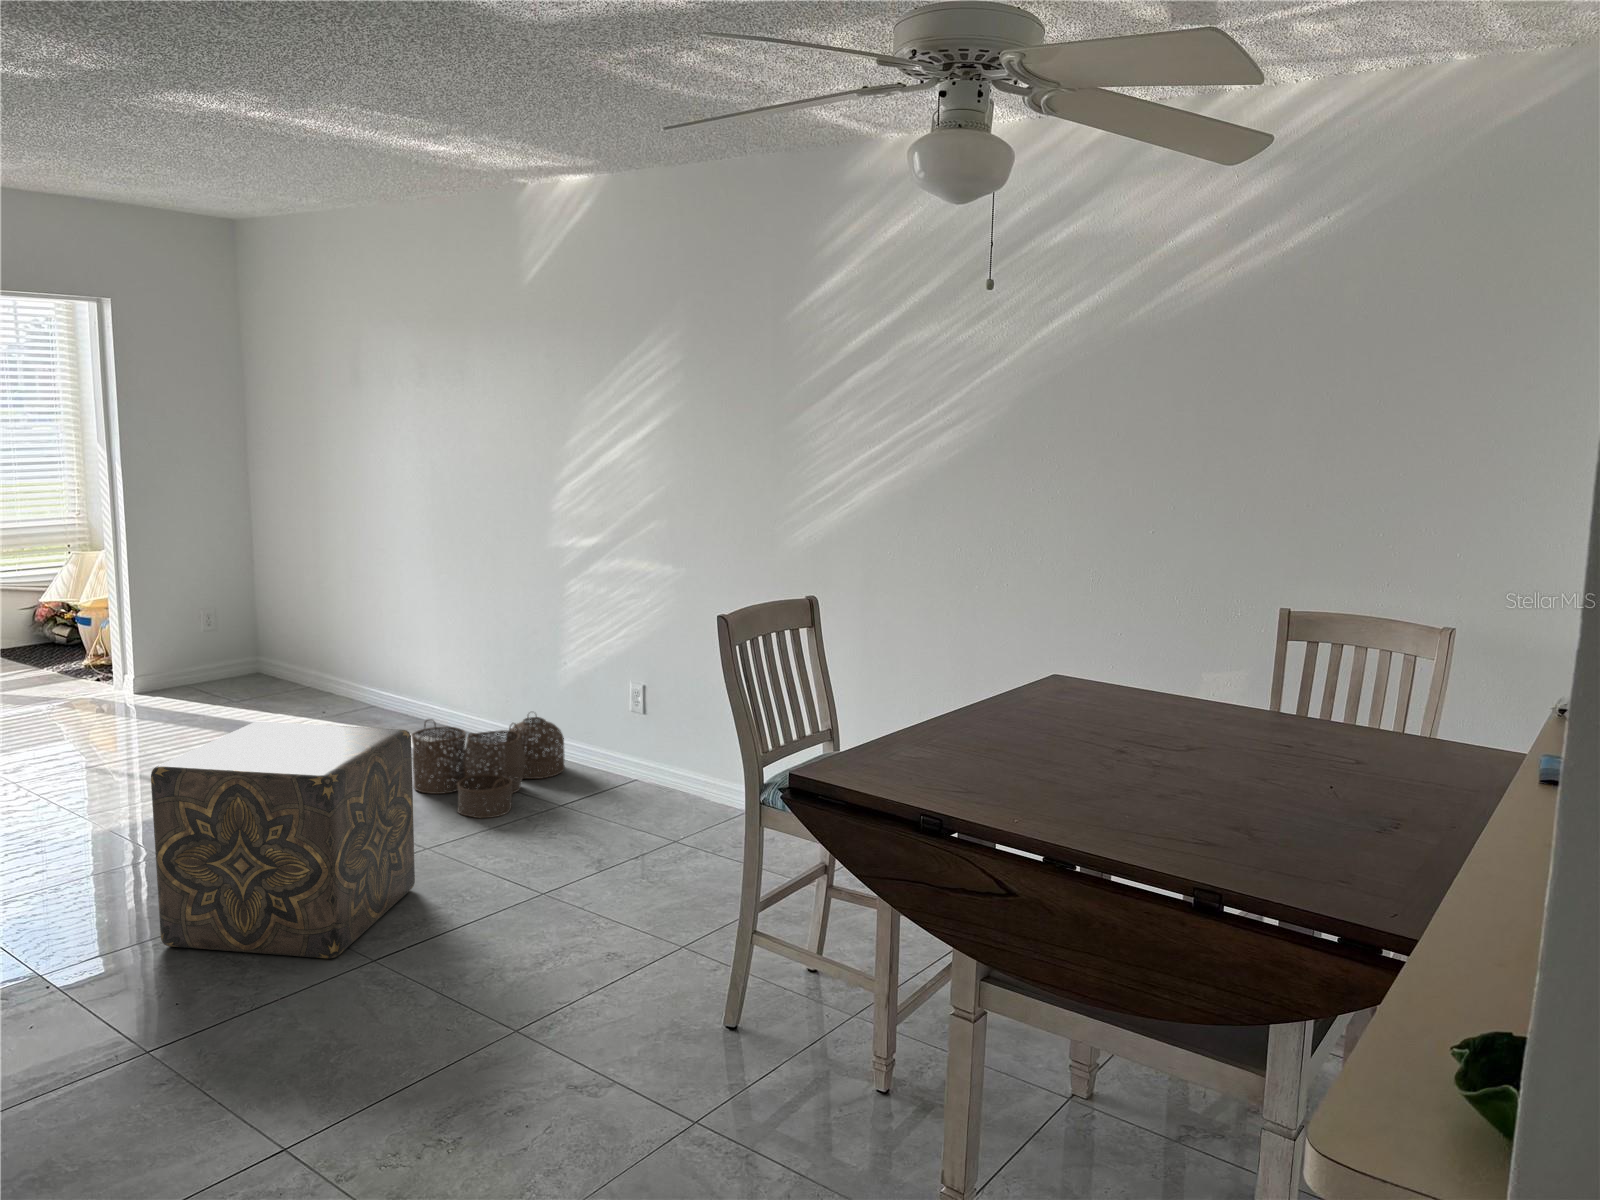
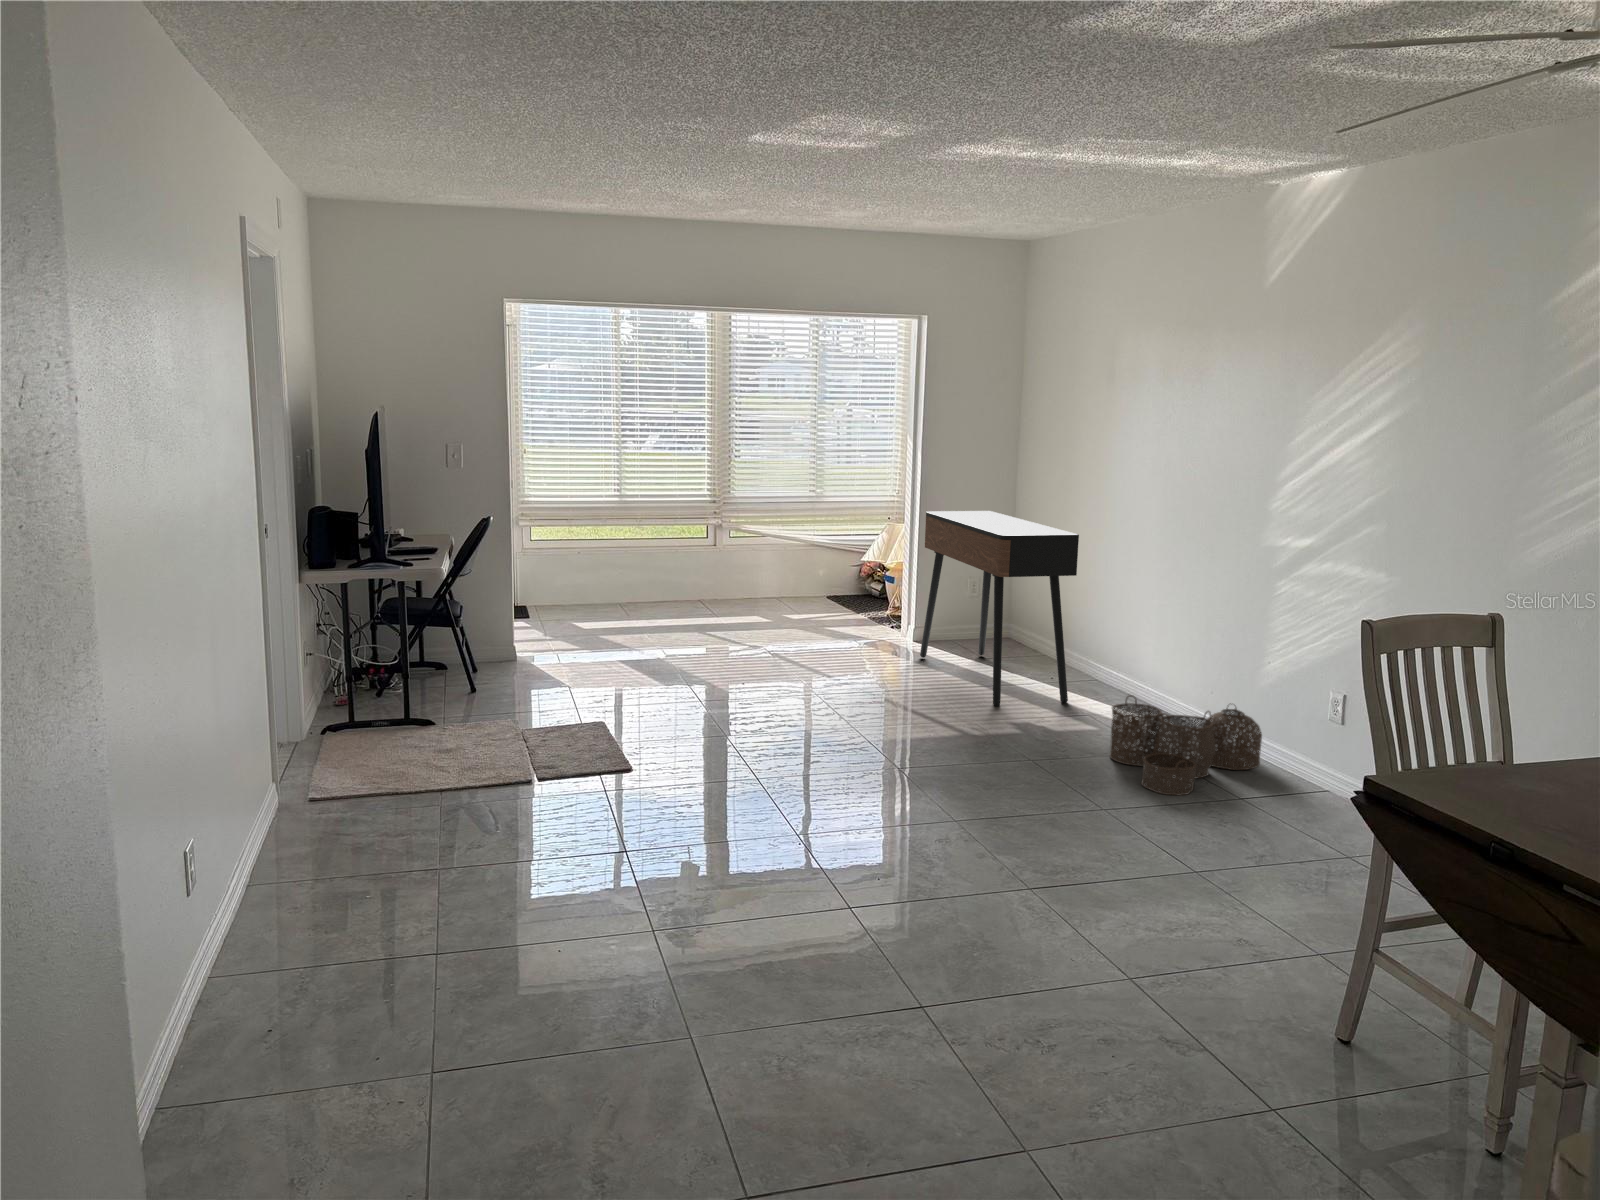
console table: none [137,530,347,755] -> present [920,511,1079,706]
ottoman: present [151,722,415,959] -> none [877,671,1089,877]

